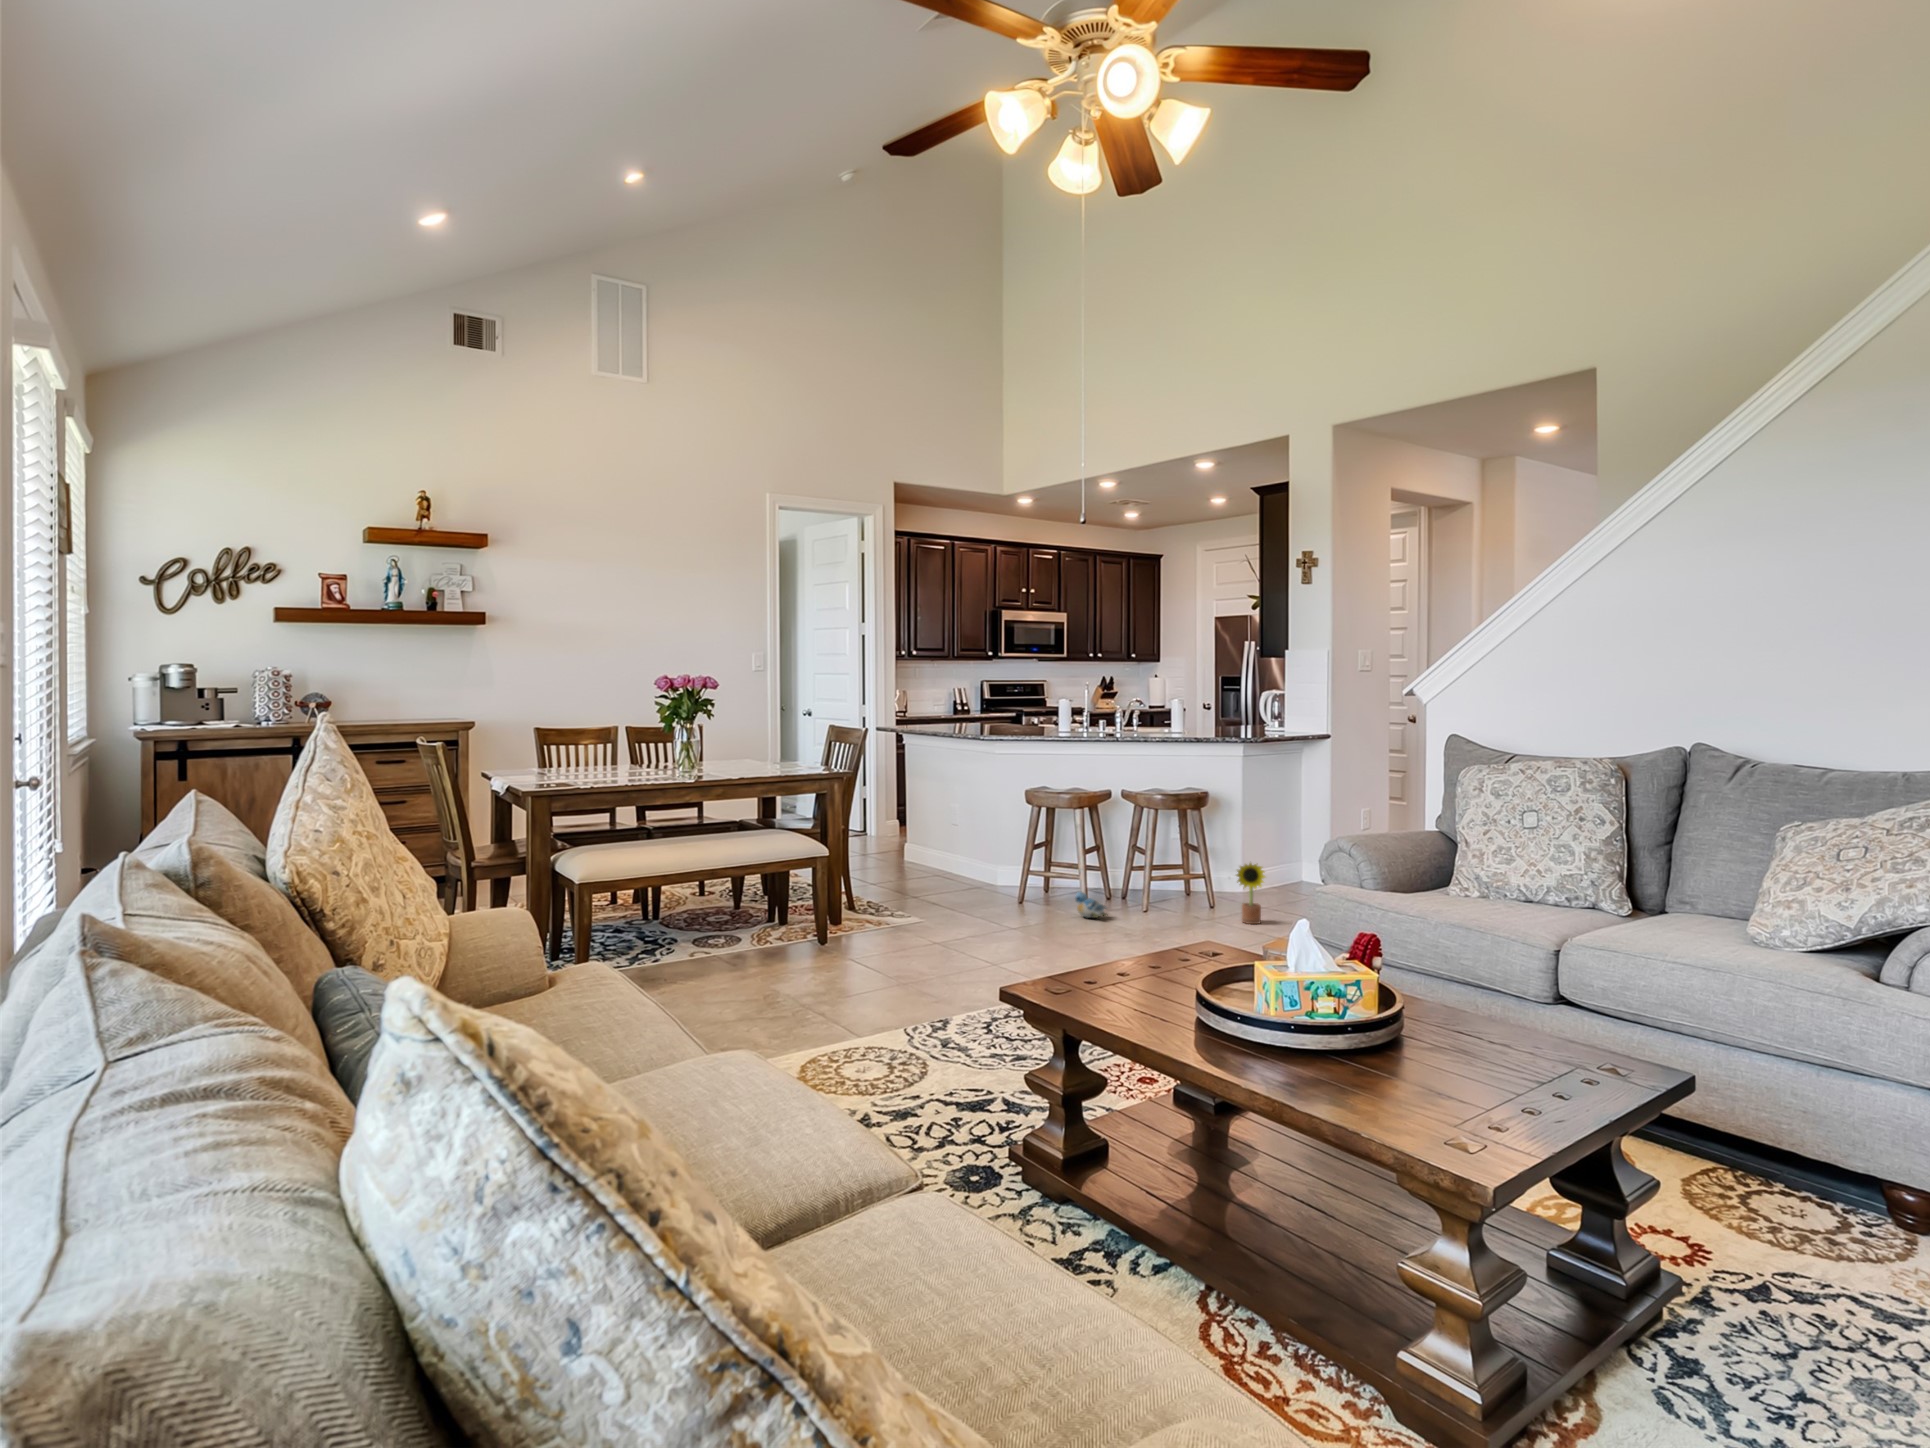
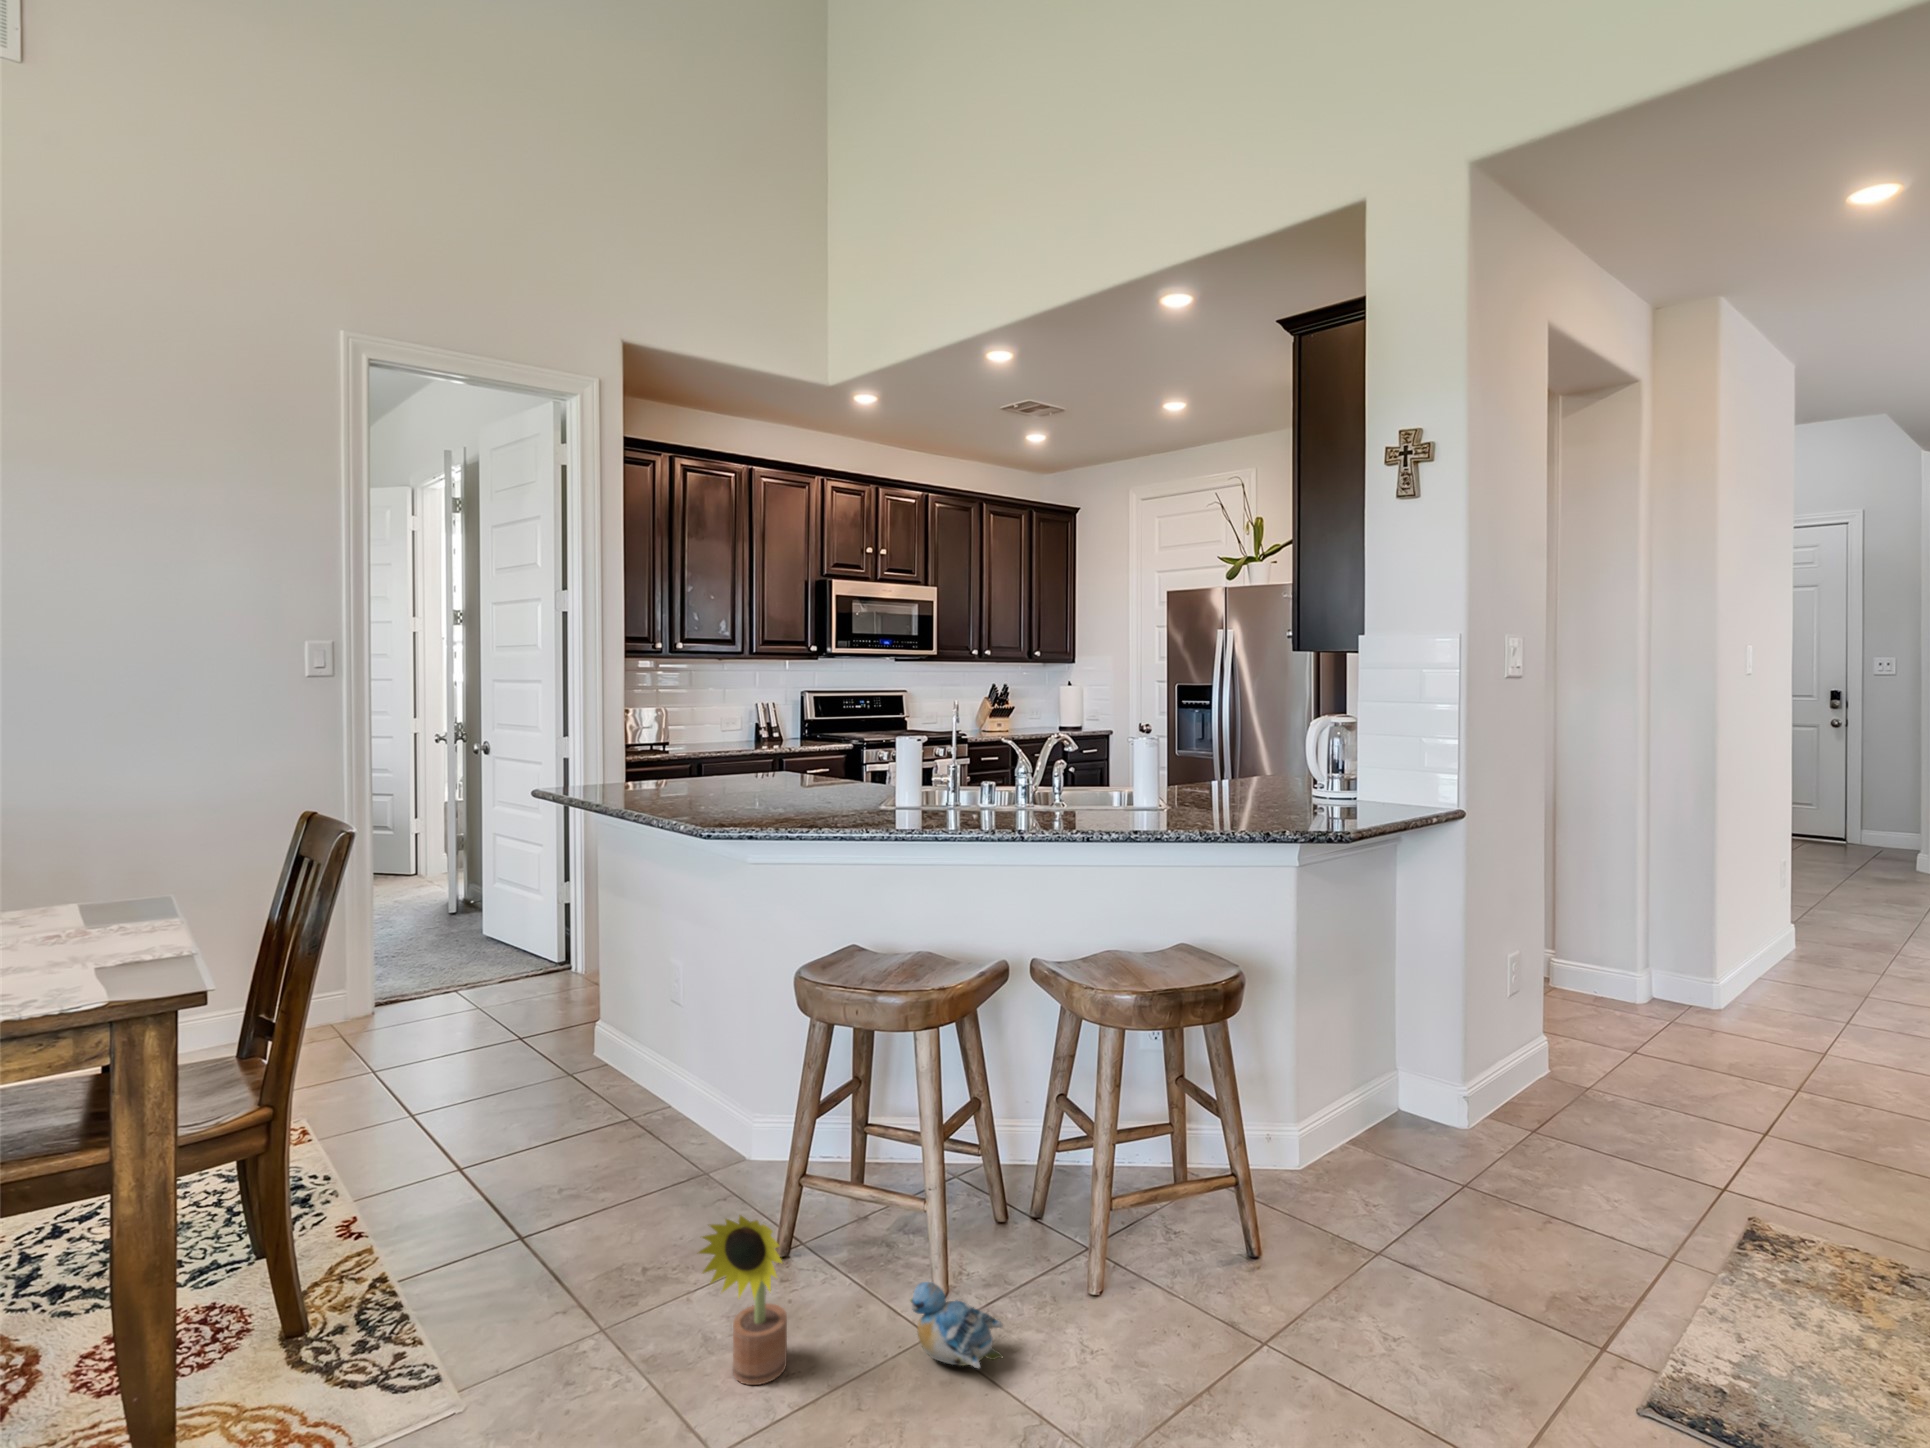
decorative plant: present [1236,863,1265,924] -> present [699,1215,787,1385]

